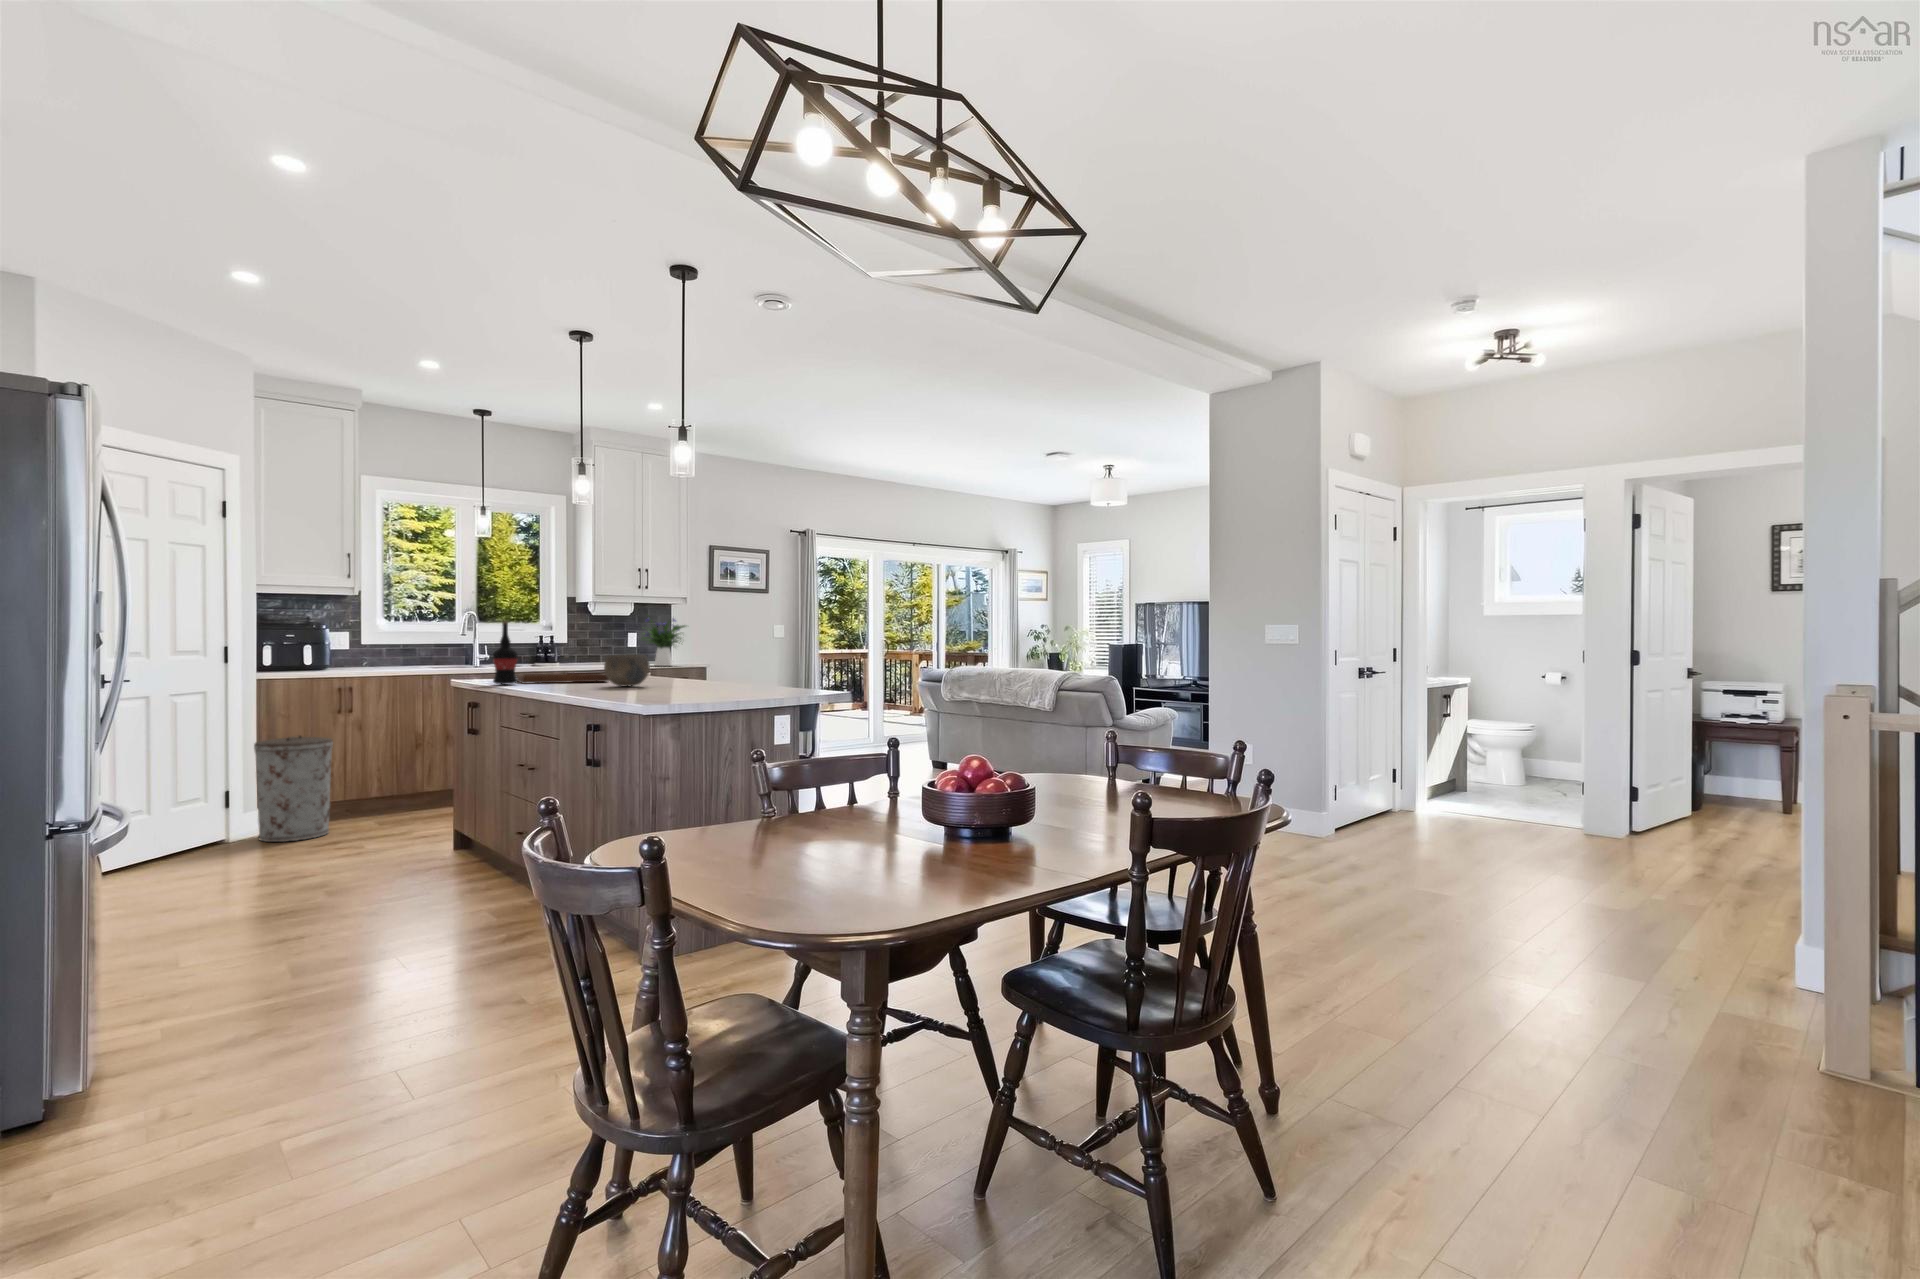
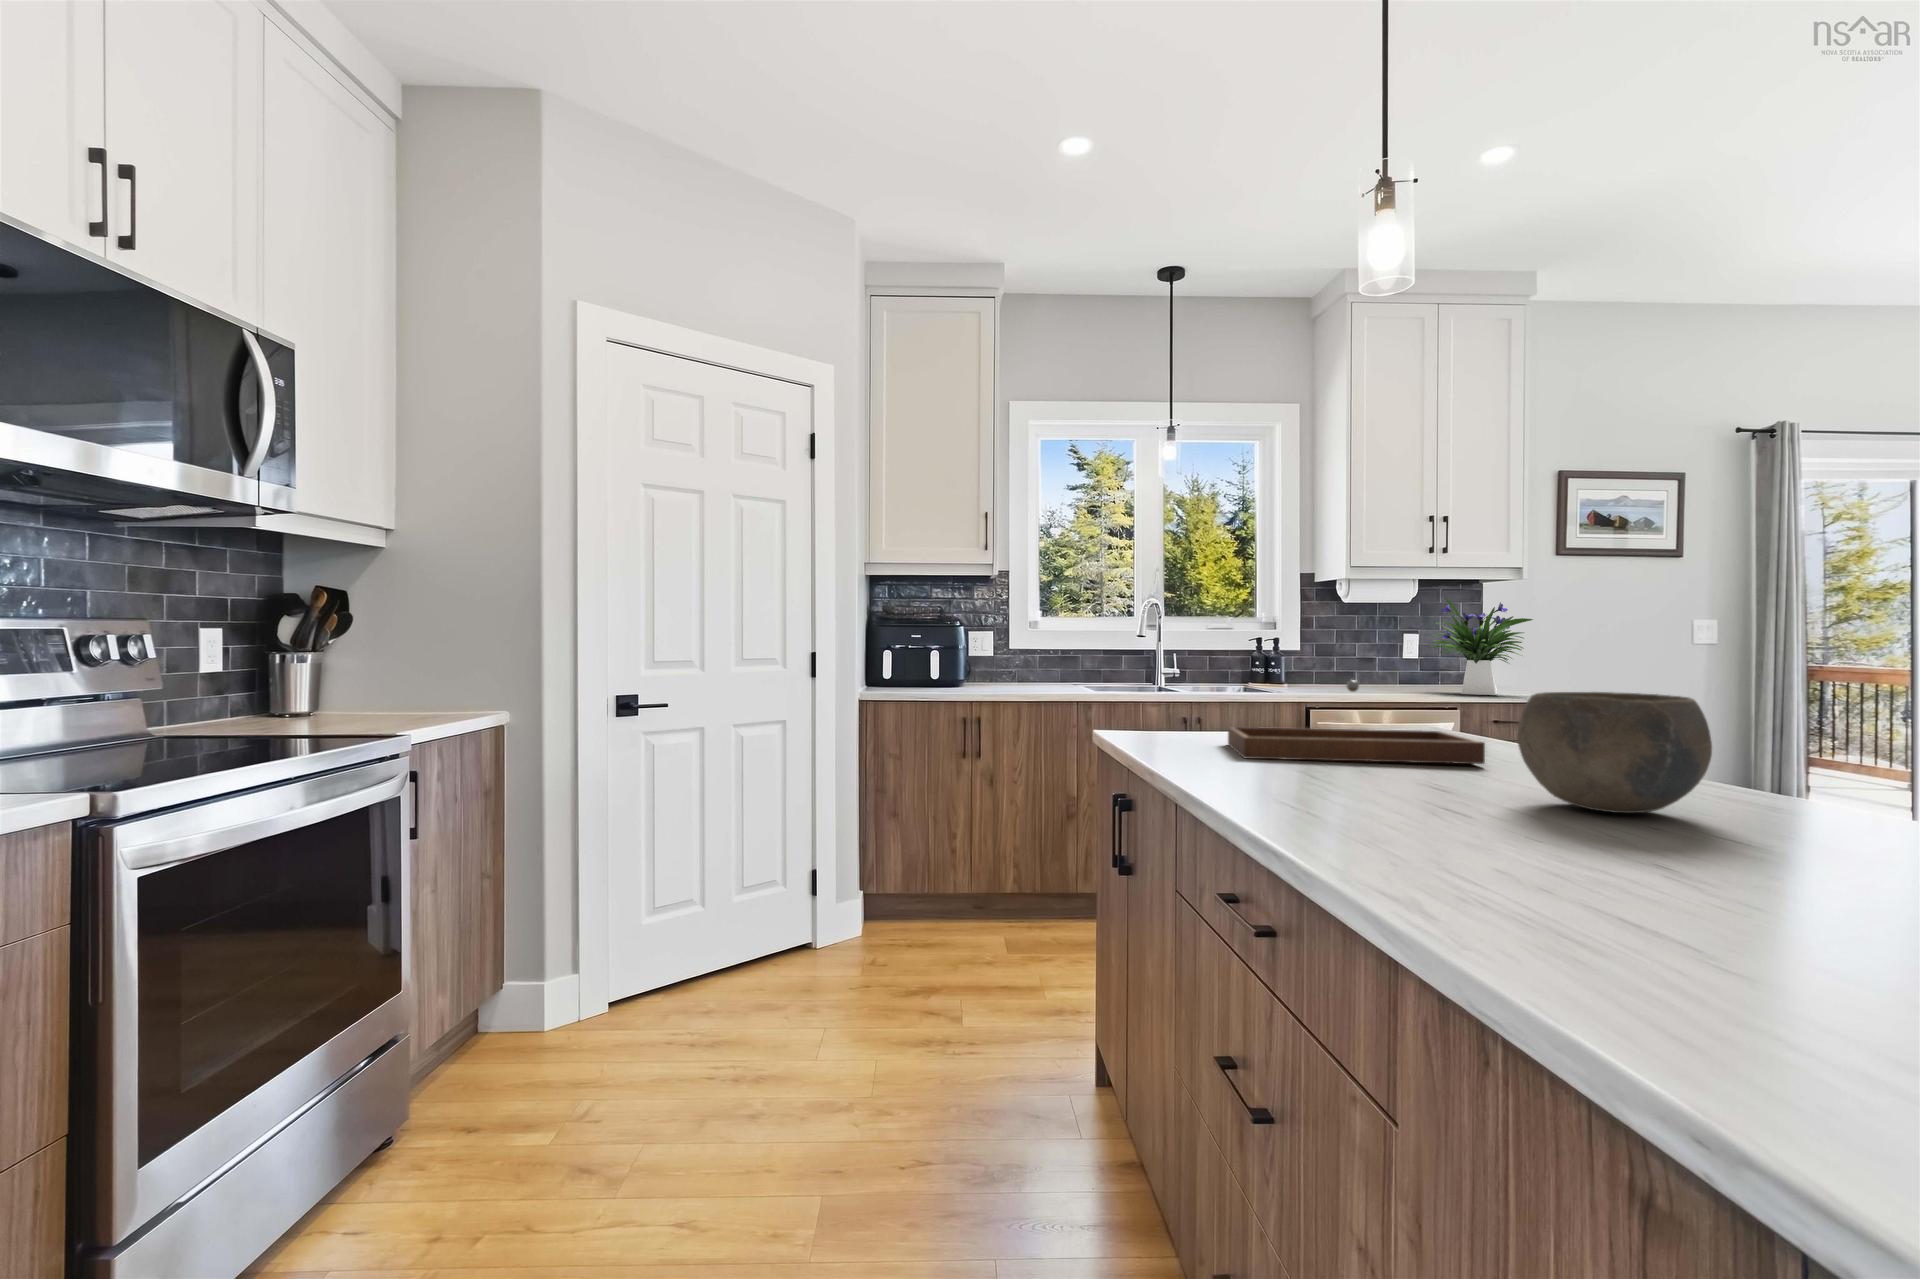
wine bottle: present [493,621,518,685] -> none [1167,587,1232,764]
trash can: present [254,736,333,842] -> none [834,794,938,972]

